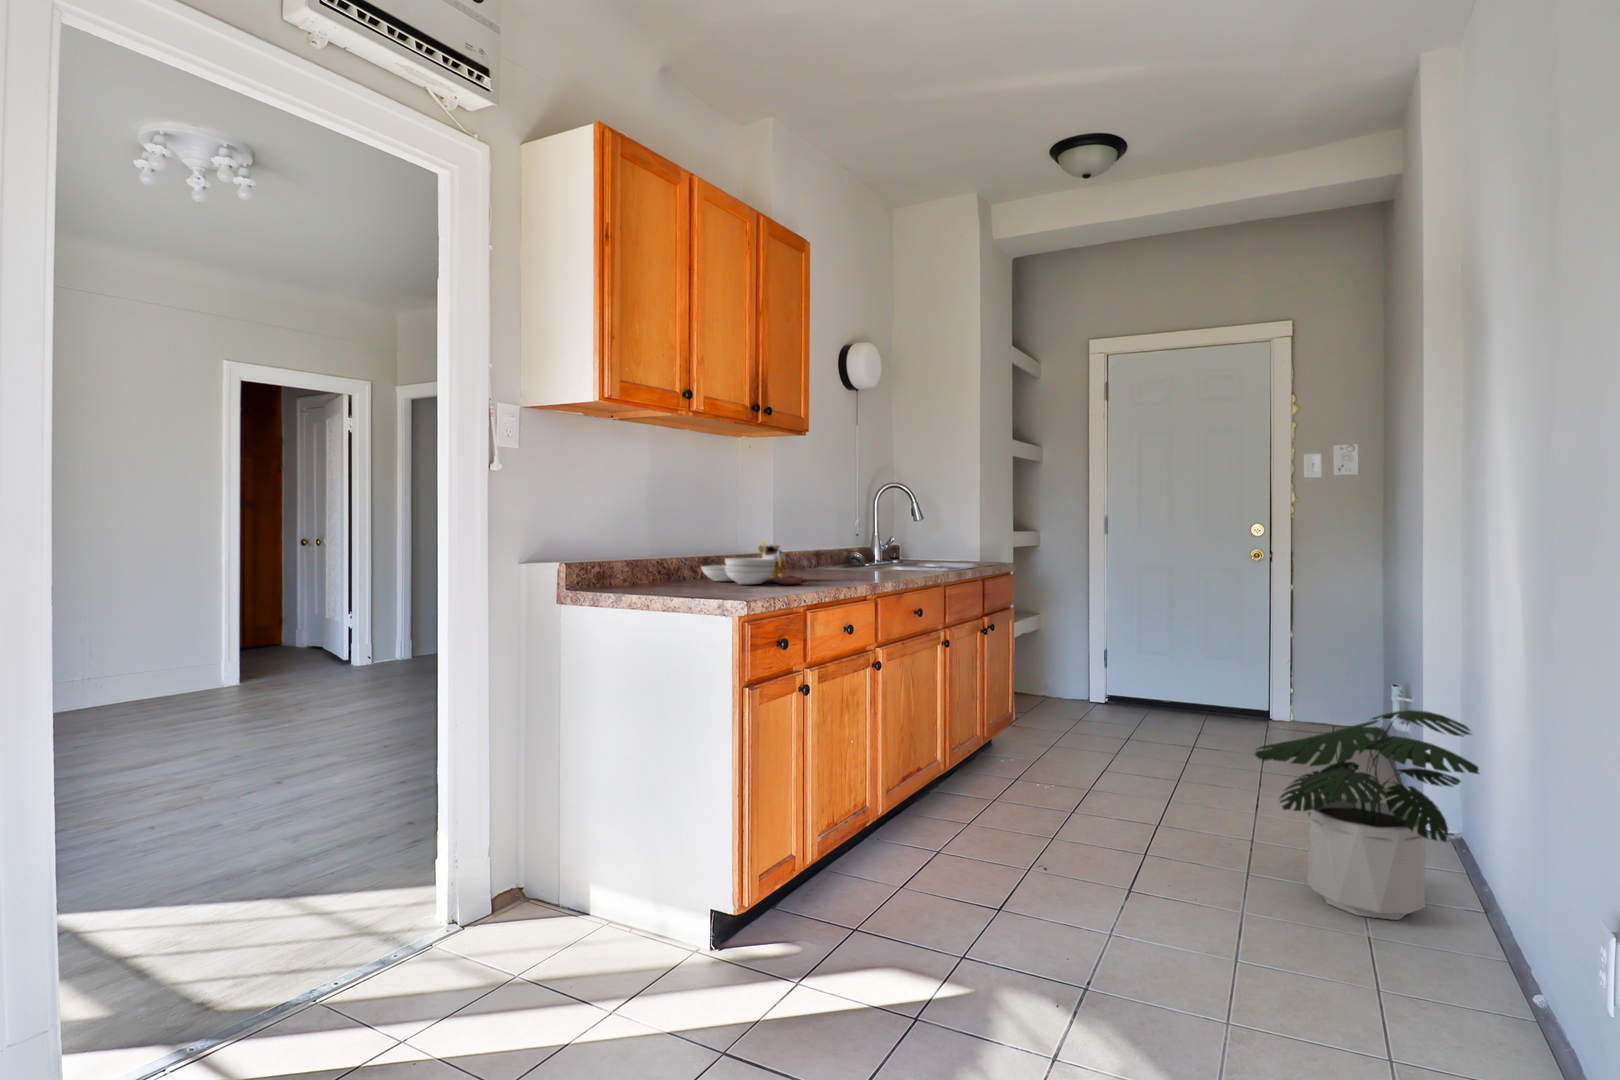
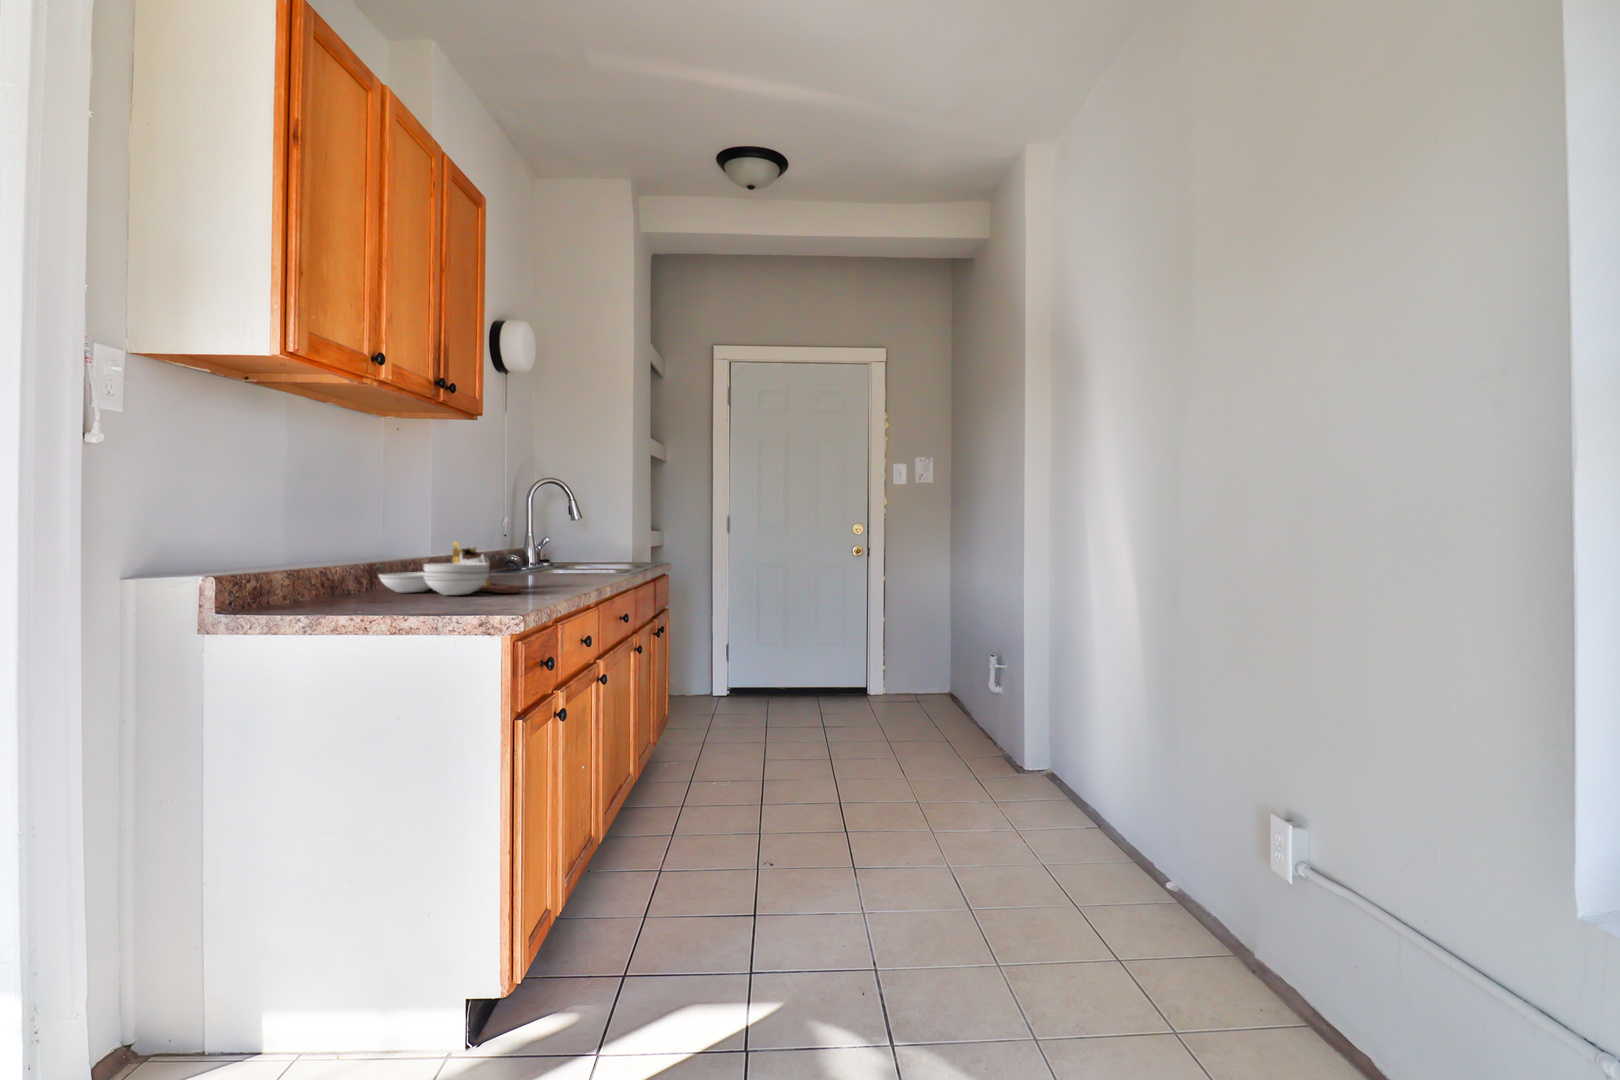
potted plant: present [1255,710,1479,920] -> none [930,675,1112,849]

